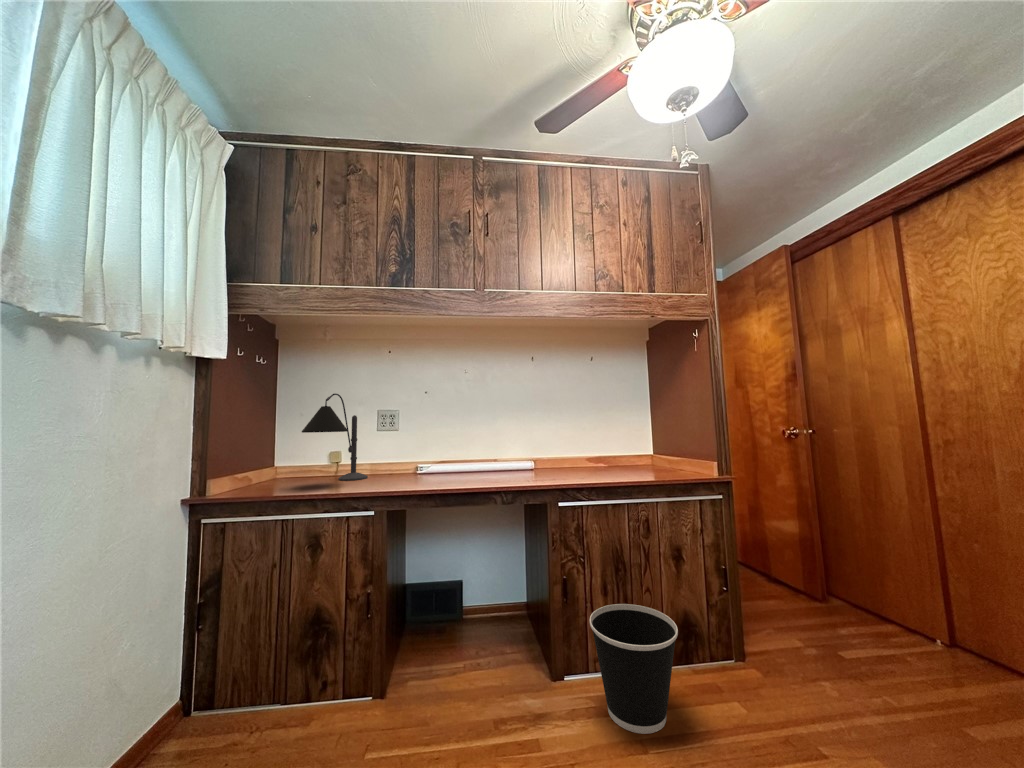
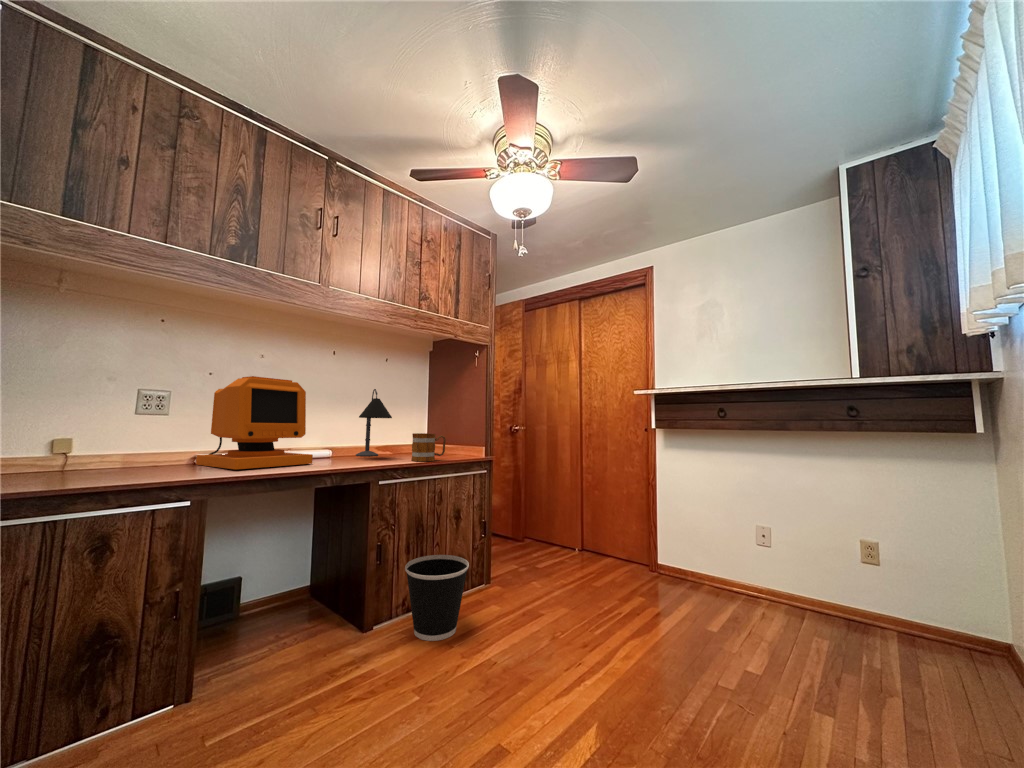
computer monitor: none [414,392,497,482] -> present [196,376,313,469]
desk lamp: present [302,394,368,481] -> present [356,389,392,456]
mug: none [606,443,652,480] -> present [411,433,446,461]

